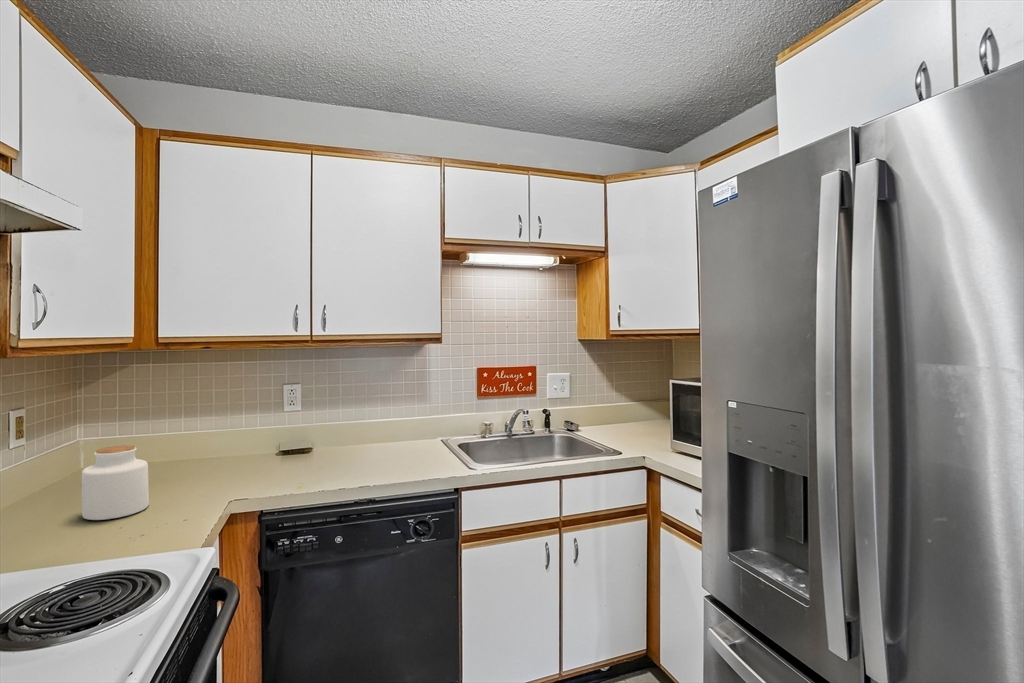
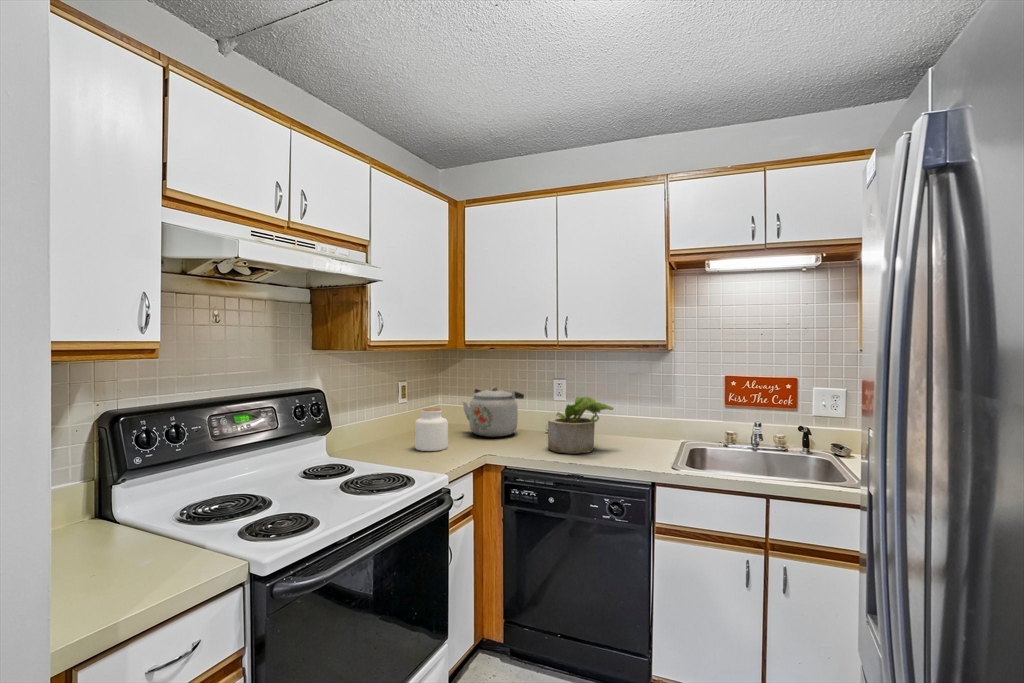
kettle: none [144,402,246,475] -> present [463,387,524,437]
potted plant: none [311,402,389,477] -> present [548,396,613,454]

